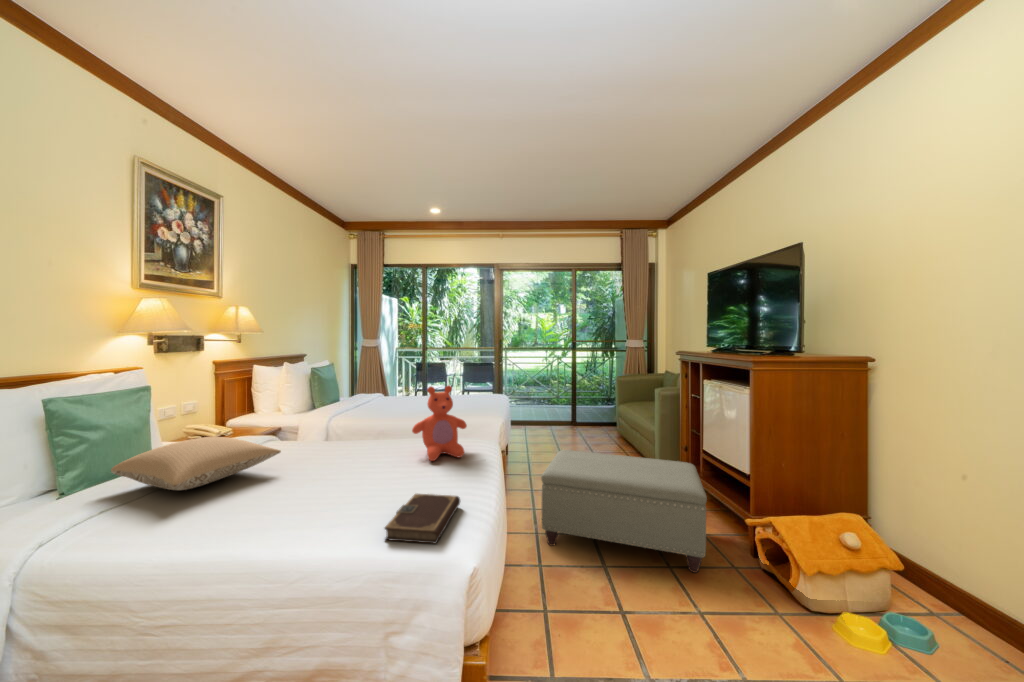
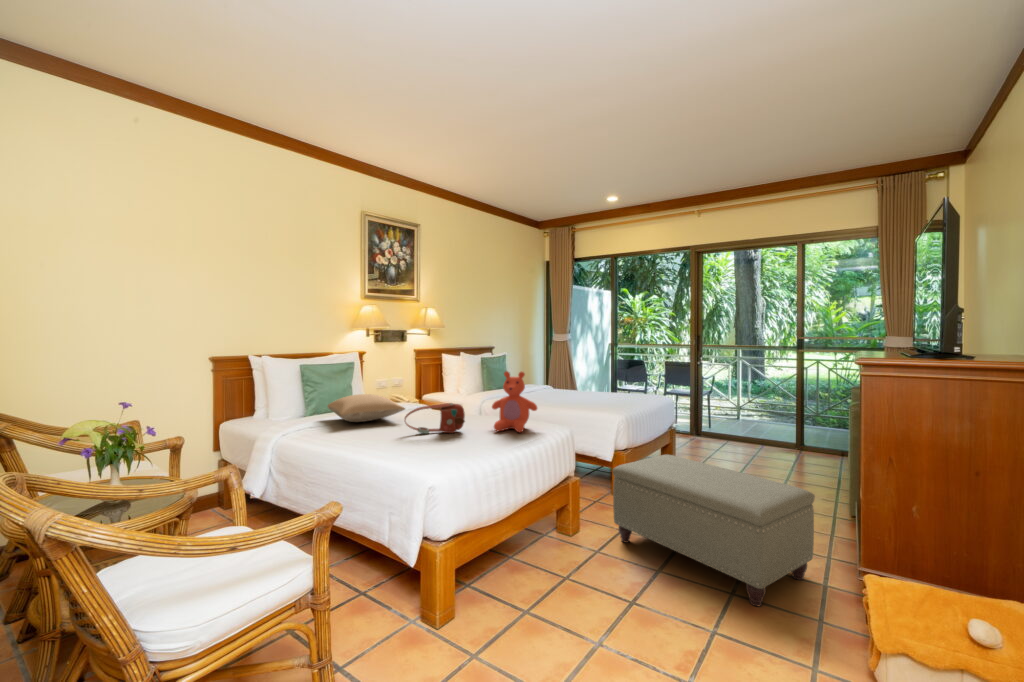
handbag: none [314,435,398,486] -> present [405,403,465,434]
notebook: present [385,494,460,543] -> none [405,441,468,464]

